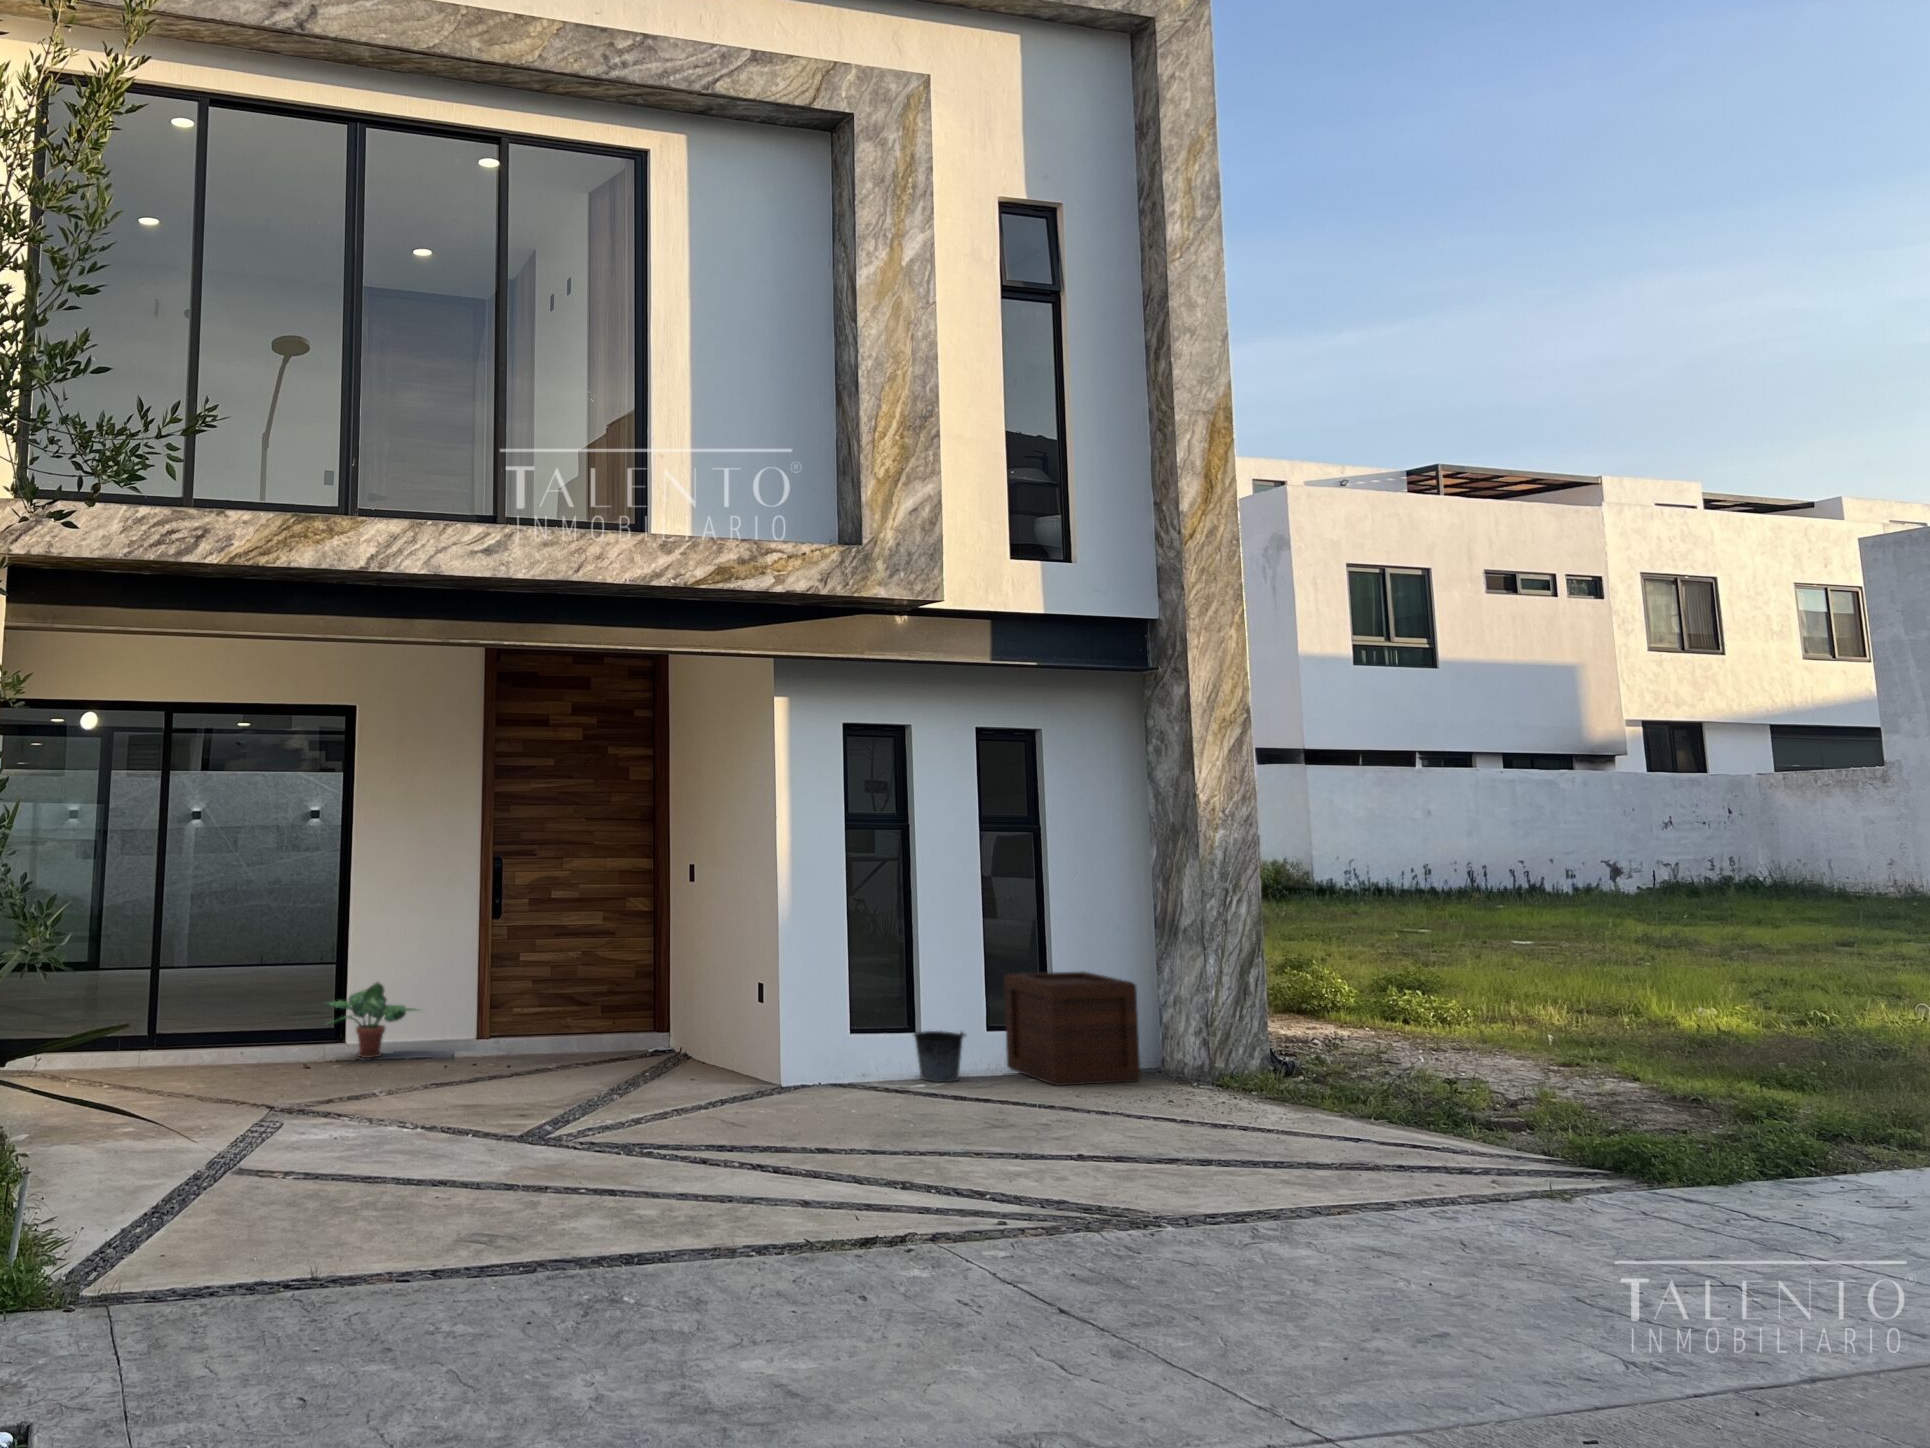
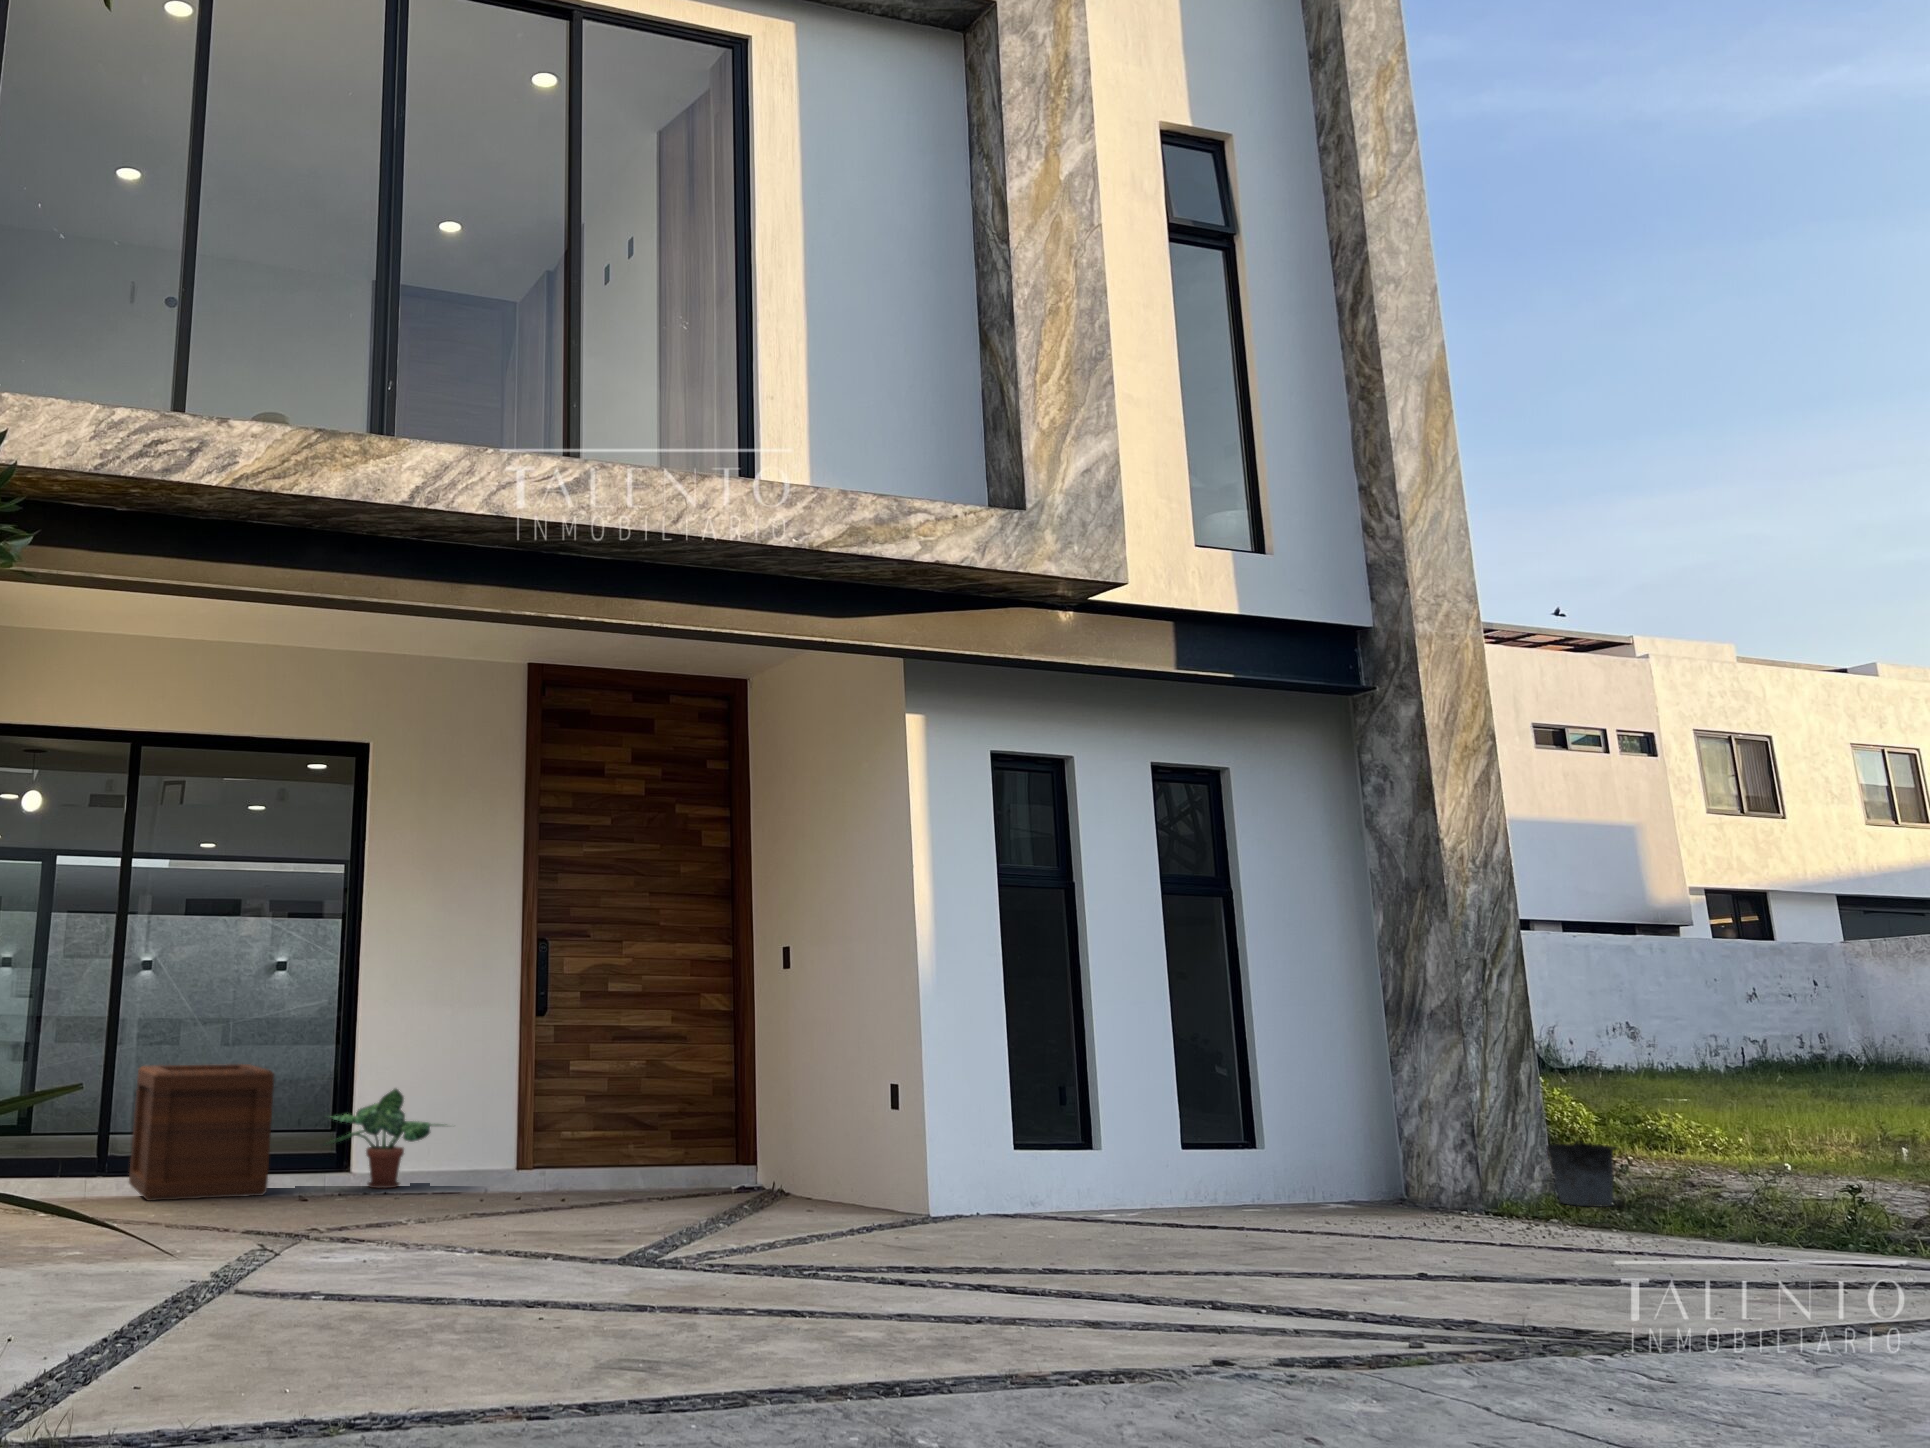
wooden crate: present [1004,972,1140,1086] -> present [129,1064,274,1201]
bucket: present [914,1031,965,1082] -> present [1546,1140,1617,1207]

